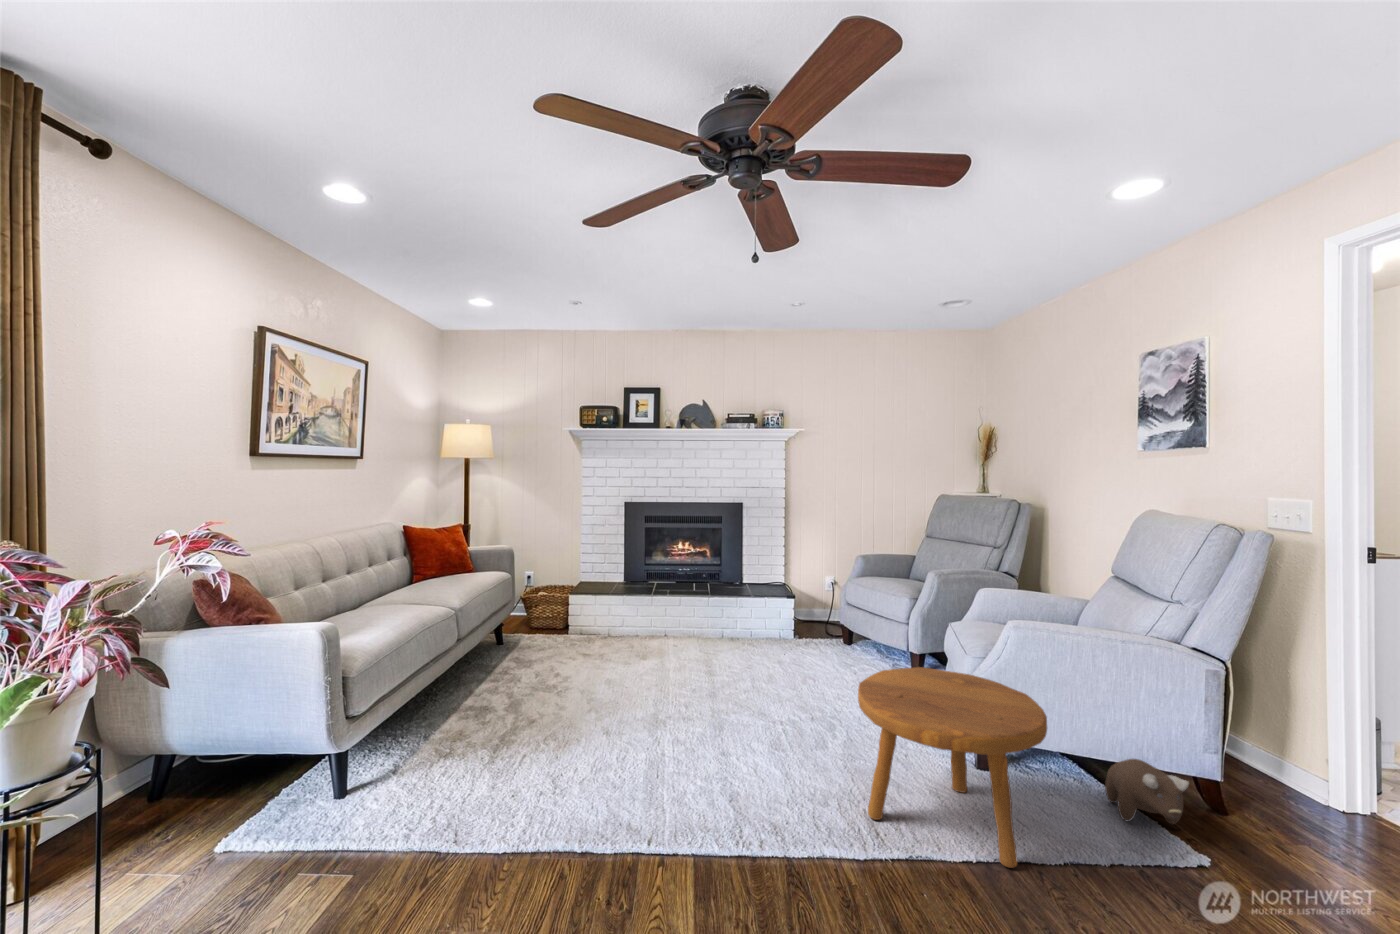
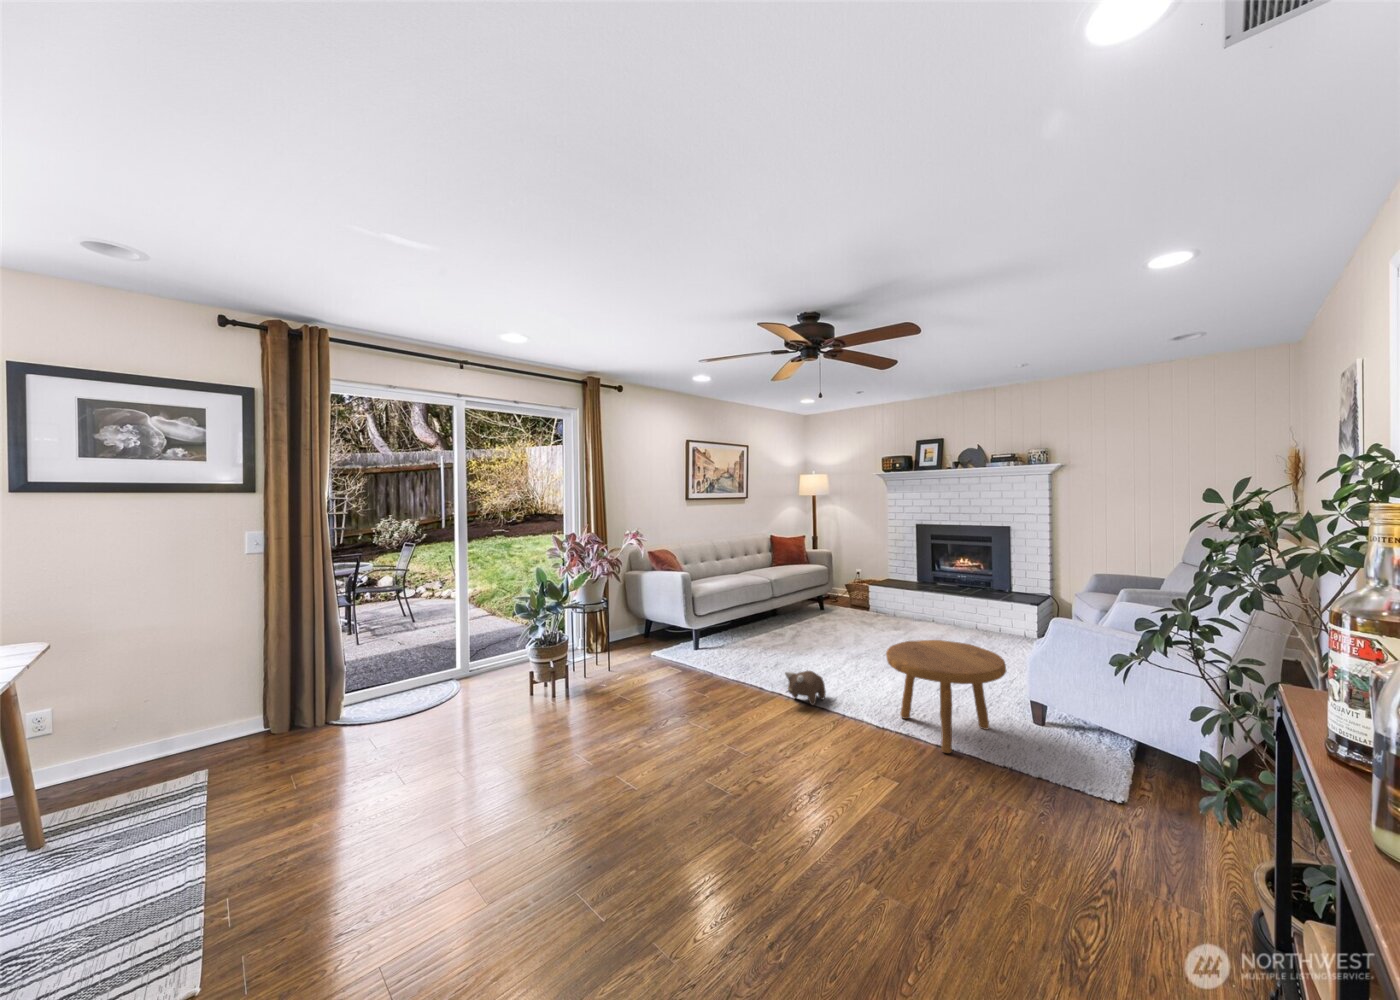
plush toy: present [1105,759,1189,824] -> present [785,671,826,706]

